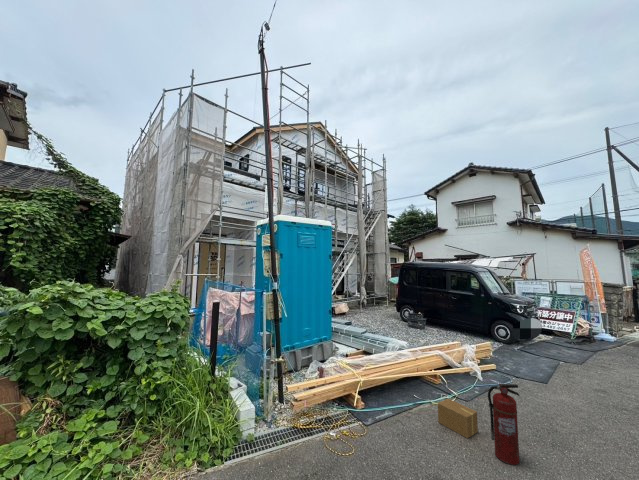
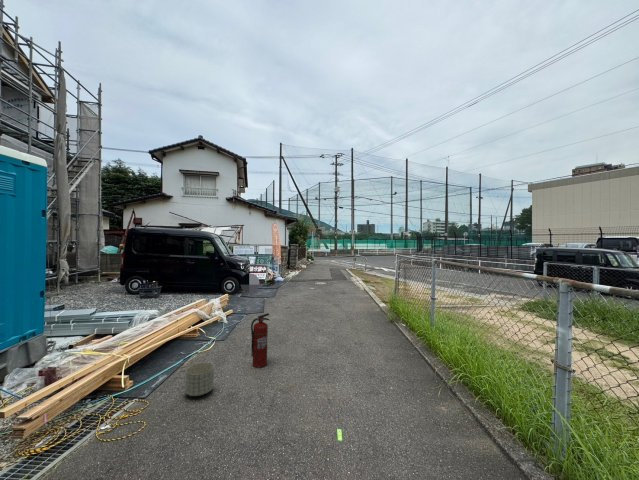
cardboard box: present [438,399,478,438] -> none [208,343,238,365]
planter: none [399,414,430,456] -> present [185,362,214,396]

